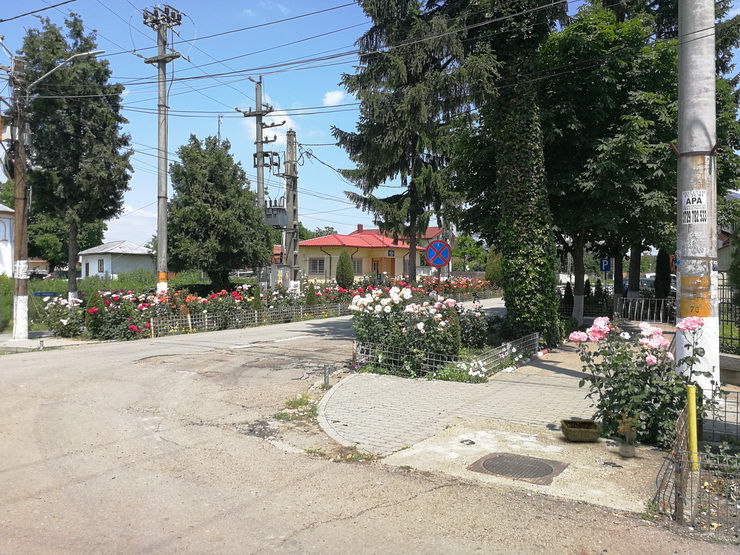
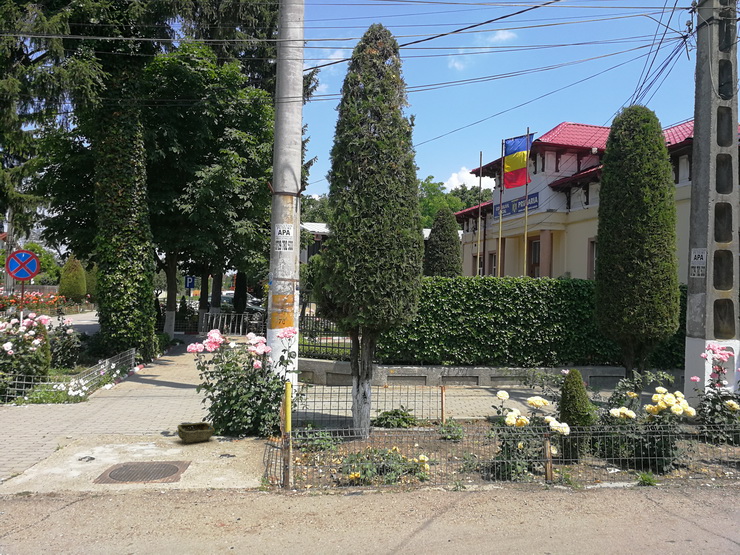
potted plant: present [609,410,644,457] -> none [221,408,251,448]

